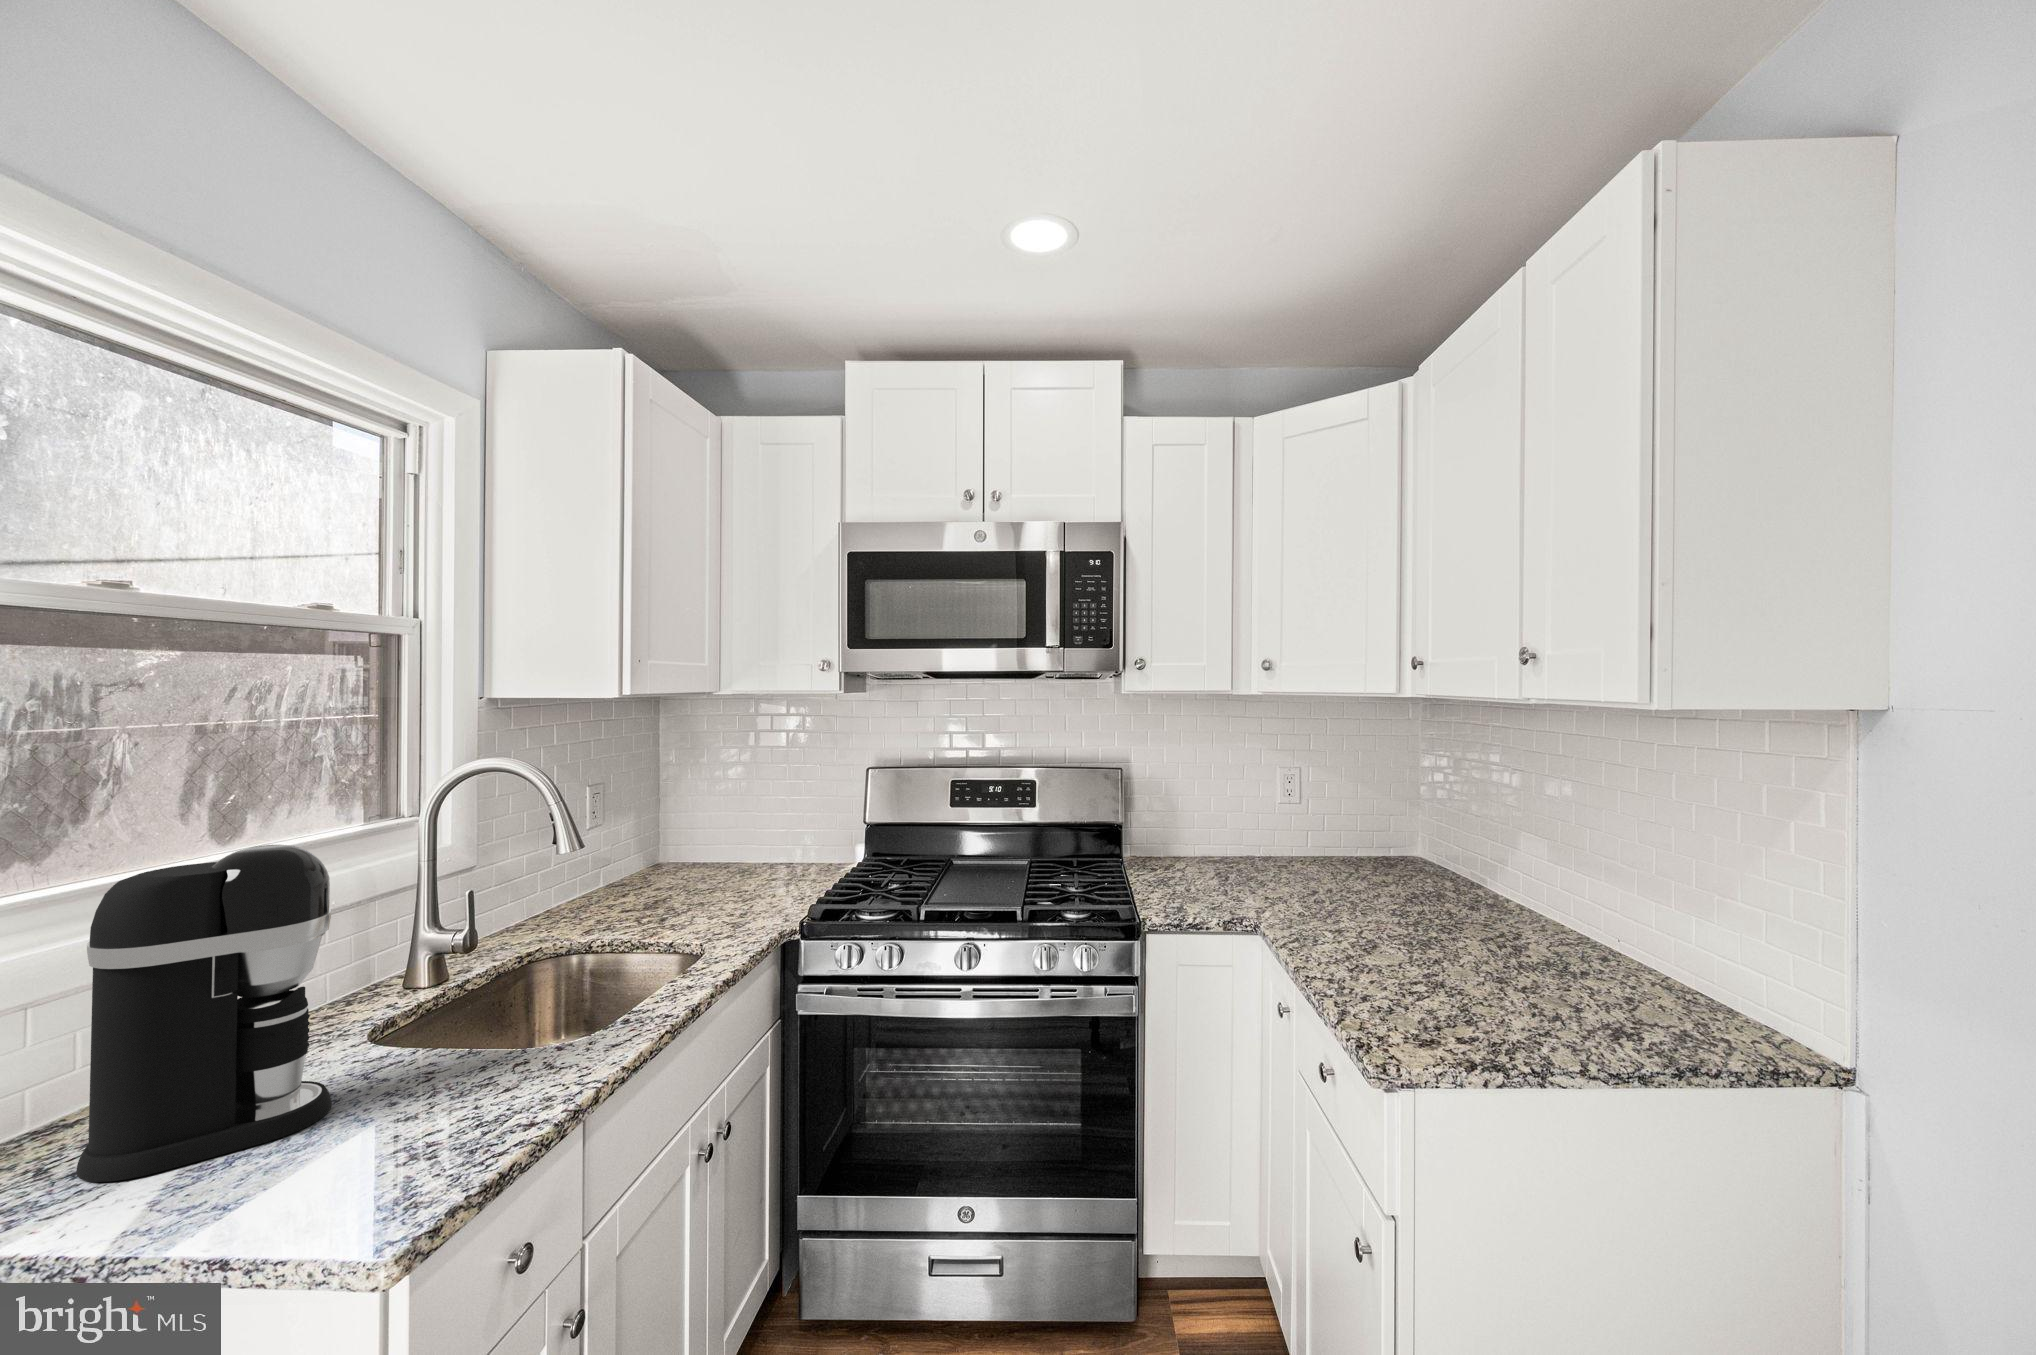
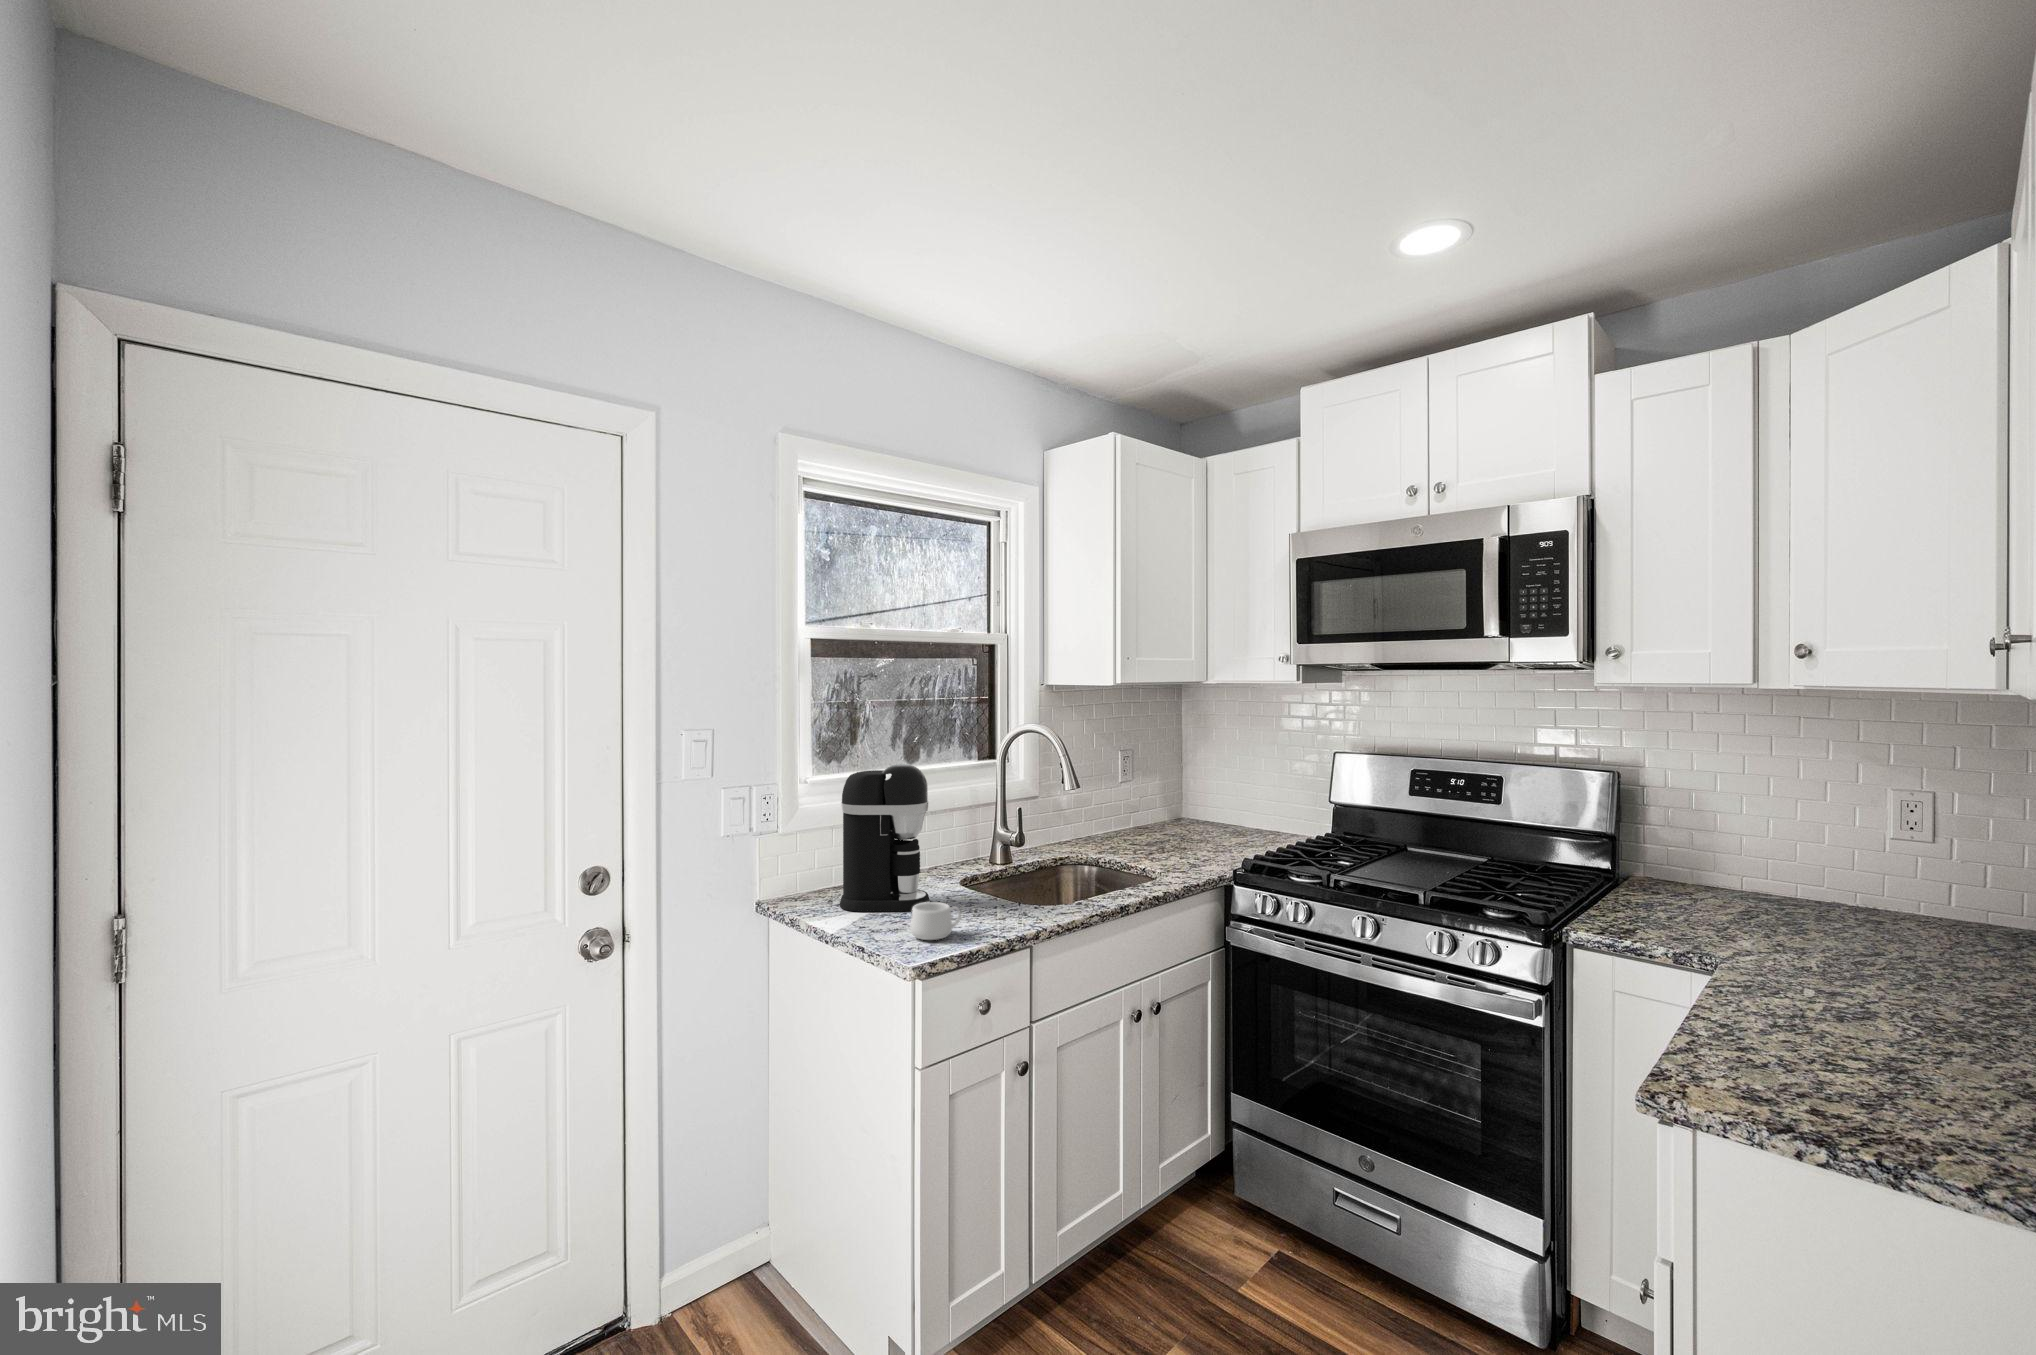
mug: none [334,1102,449,1199] -> present [910,902,961,940]

